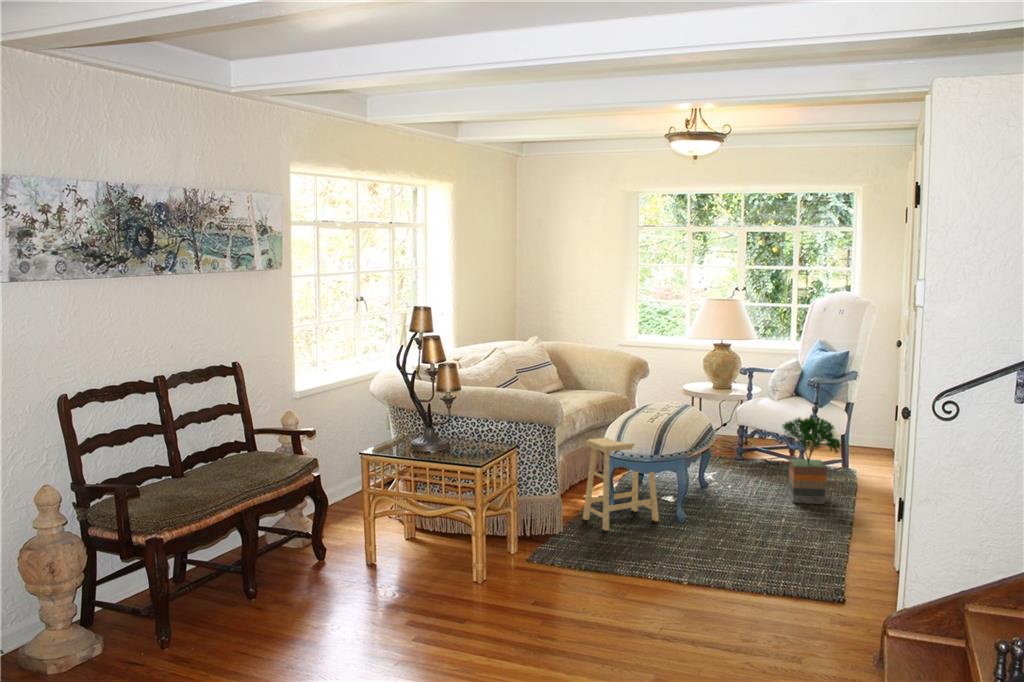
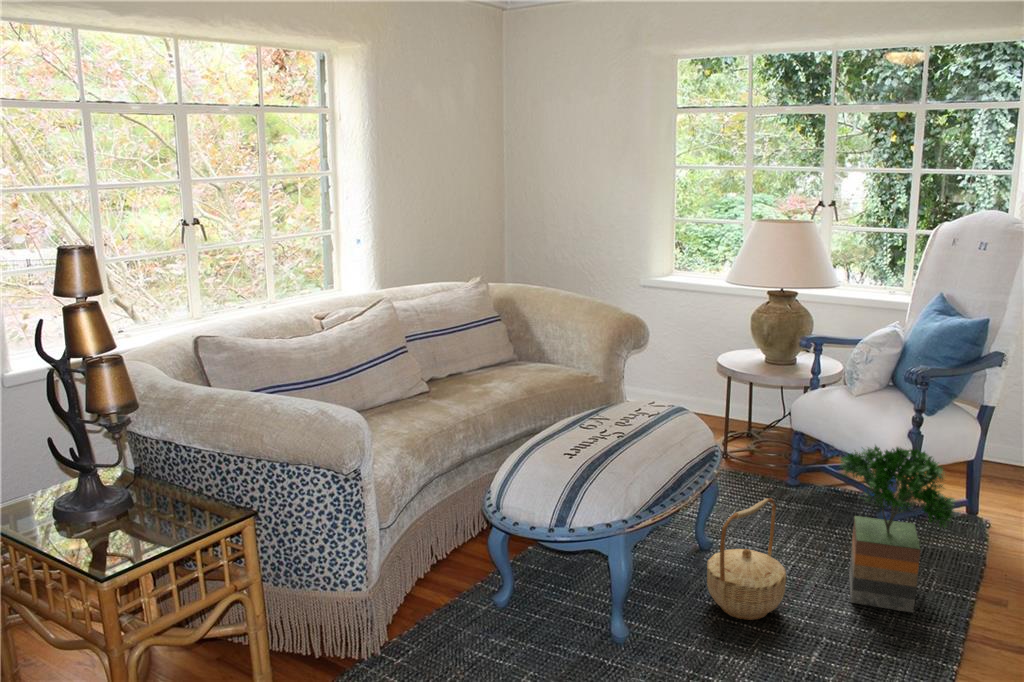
footstool: present [583,438,659,531] -> none [444,470,577,654]
basket: none [718,446,762,511] -> present [707,498,786,620]

